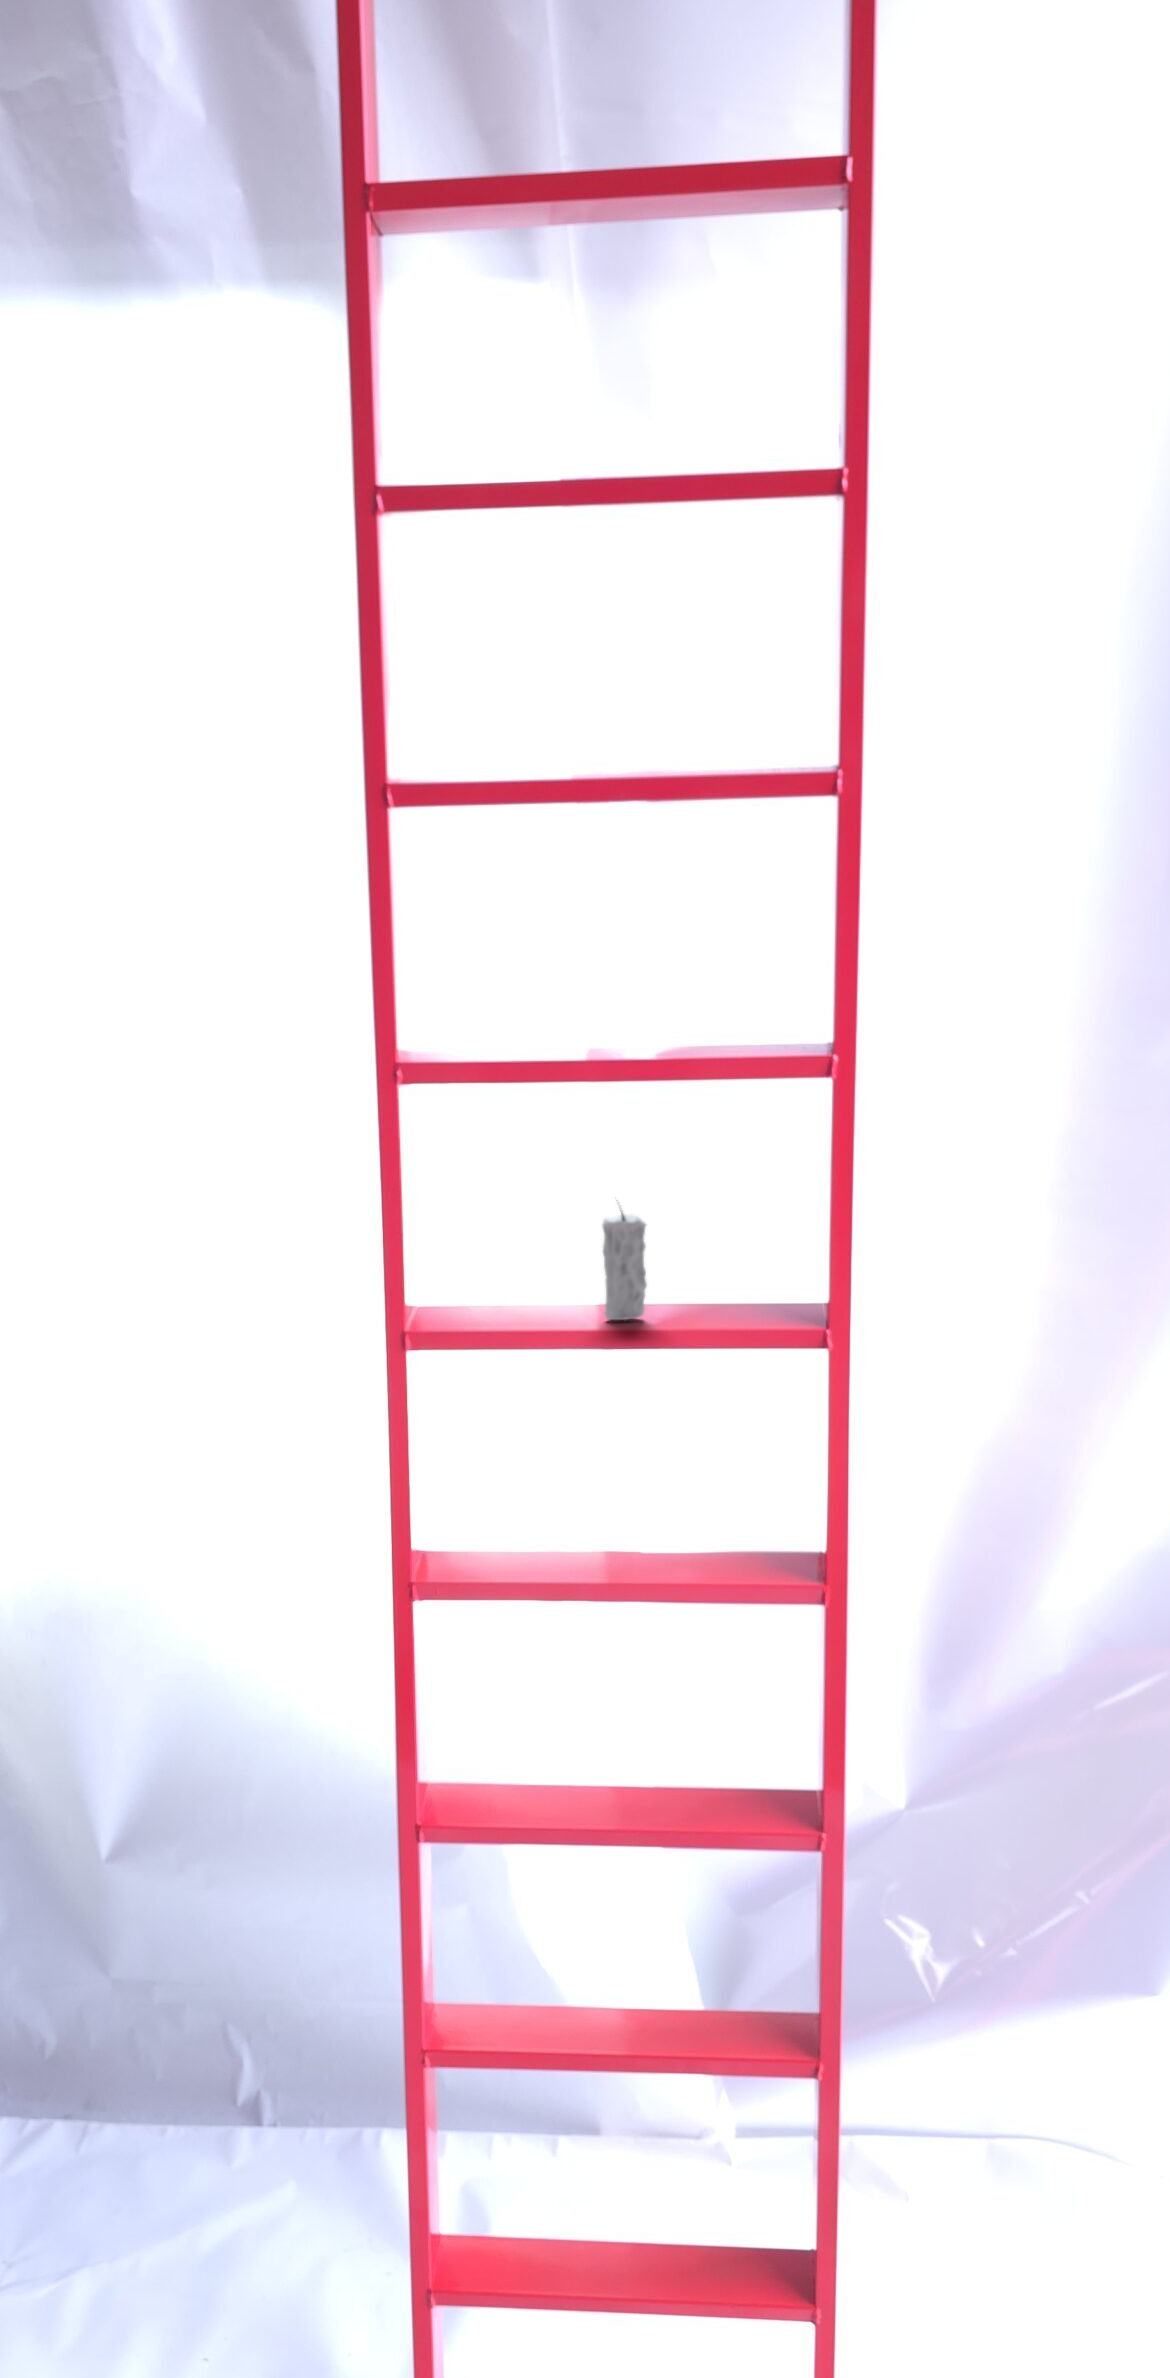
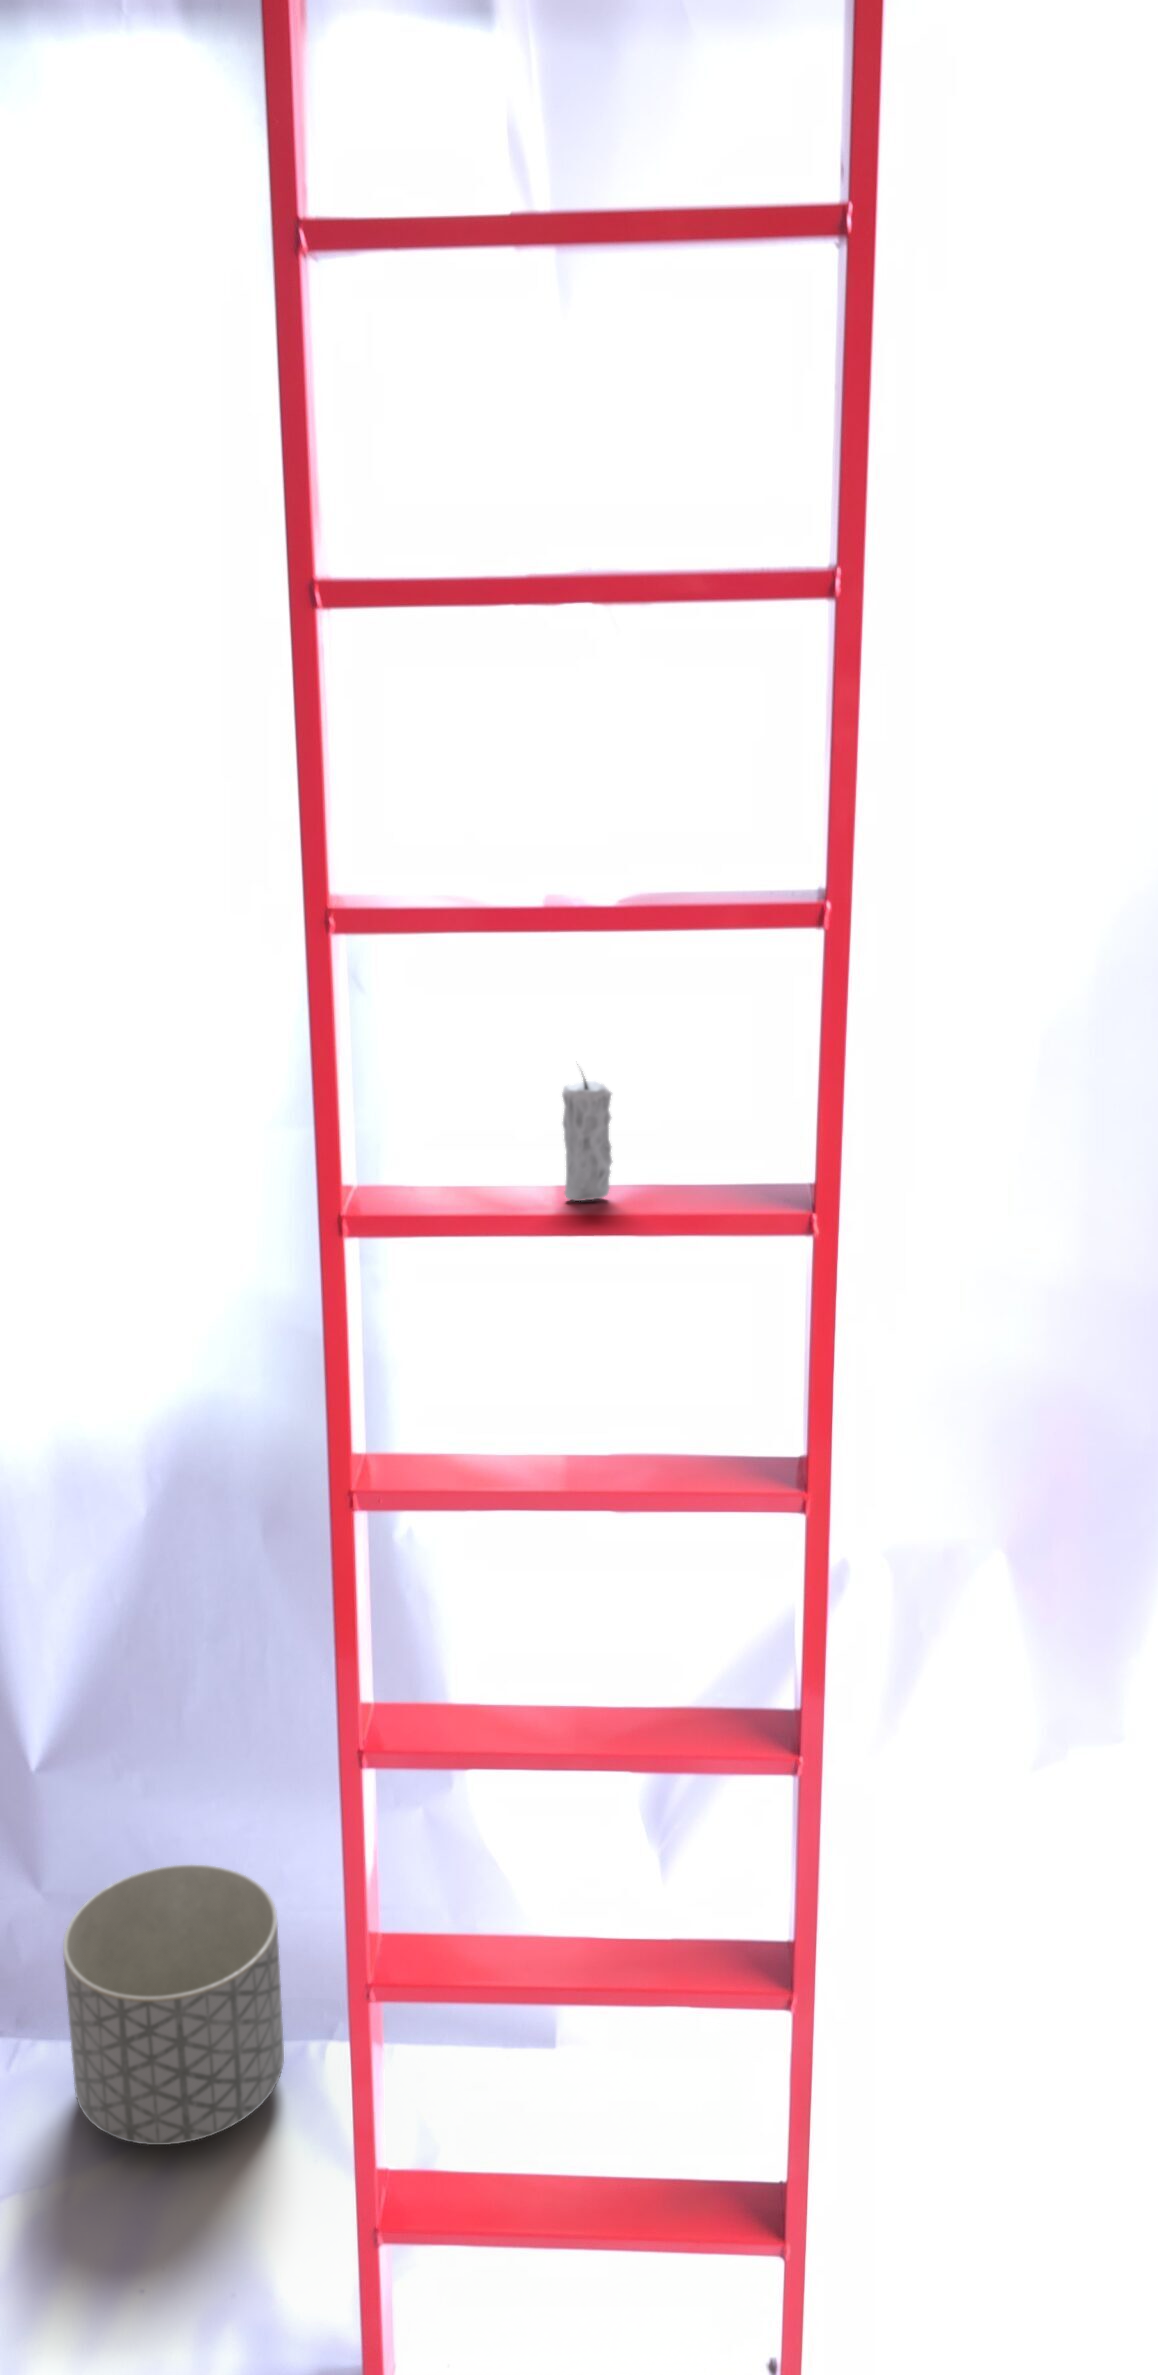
planter: none [137,1958,341,2225] -> present [63,1864,284,2145]

